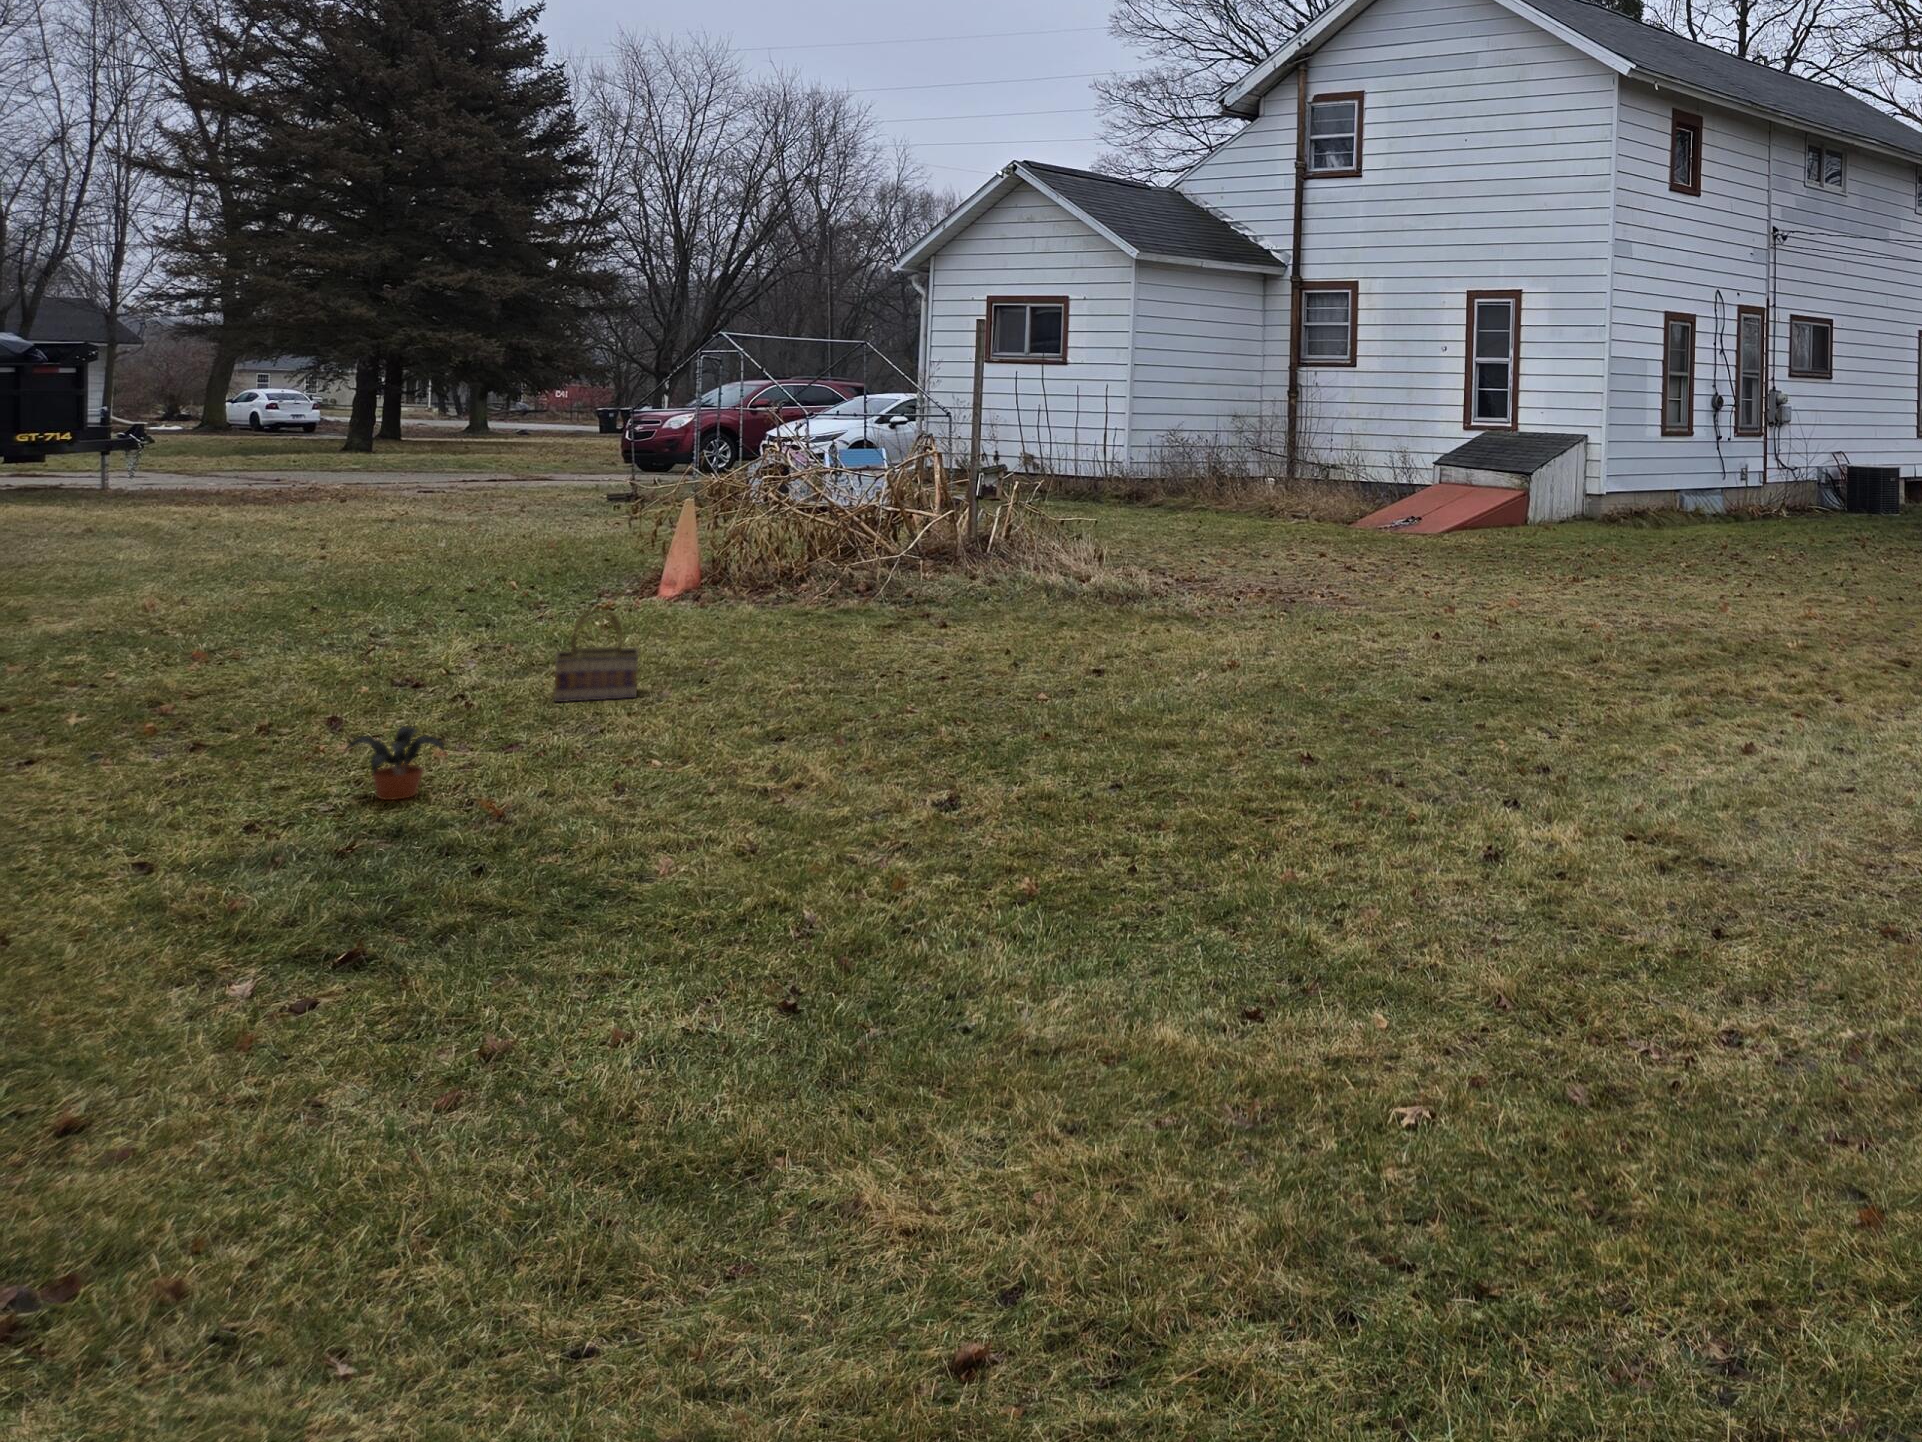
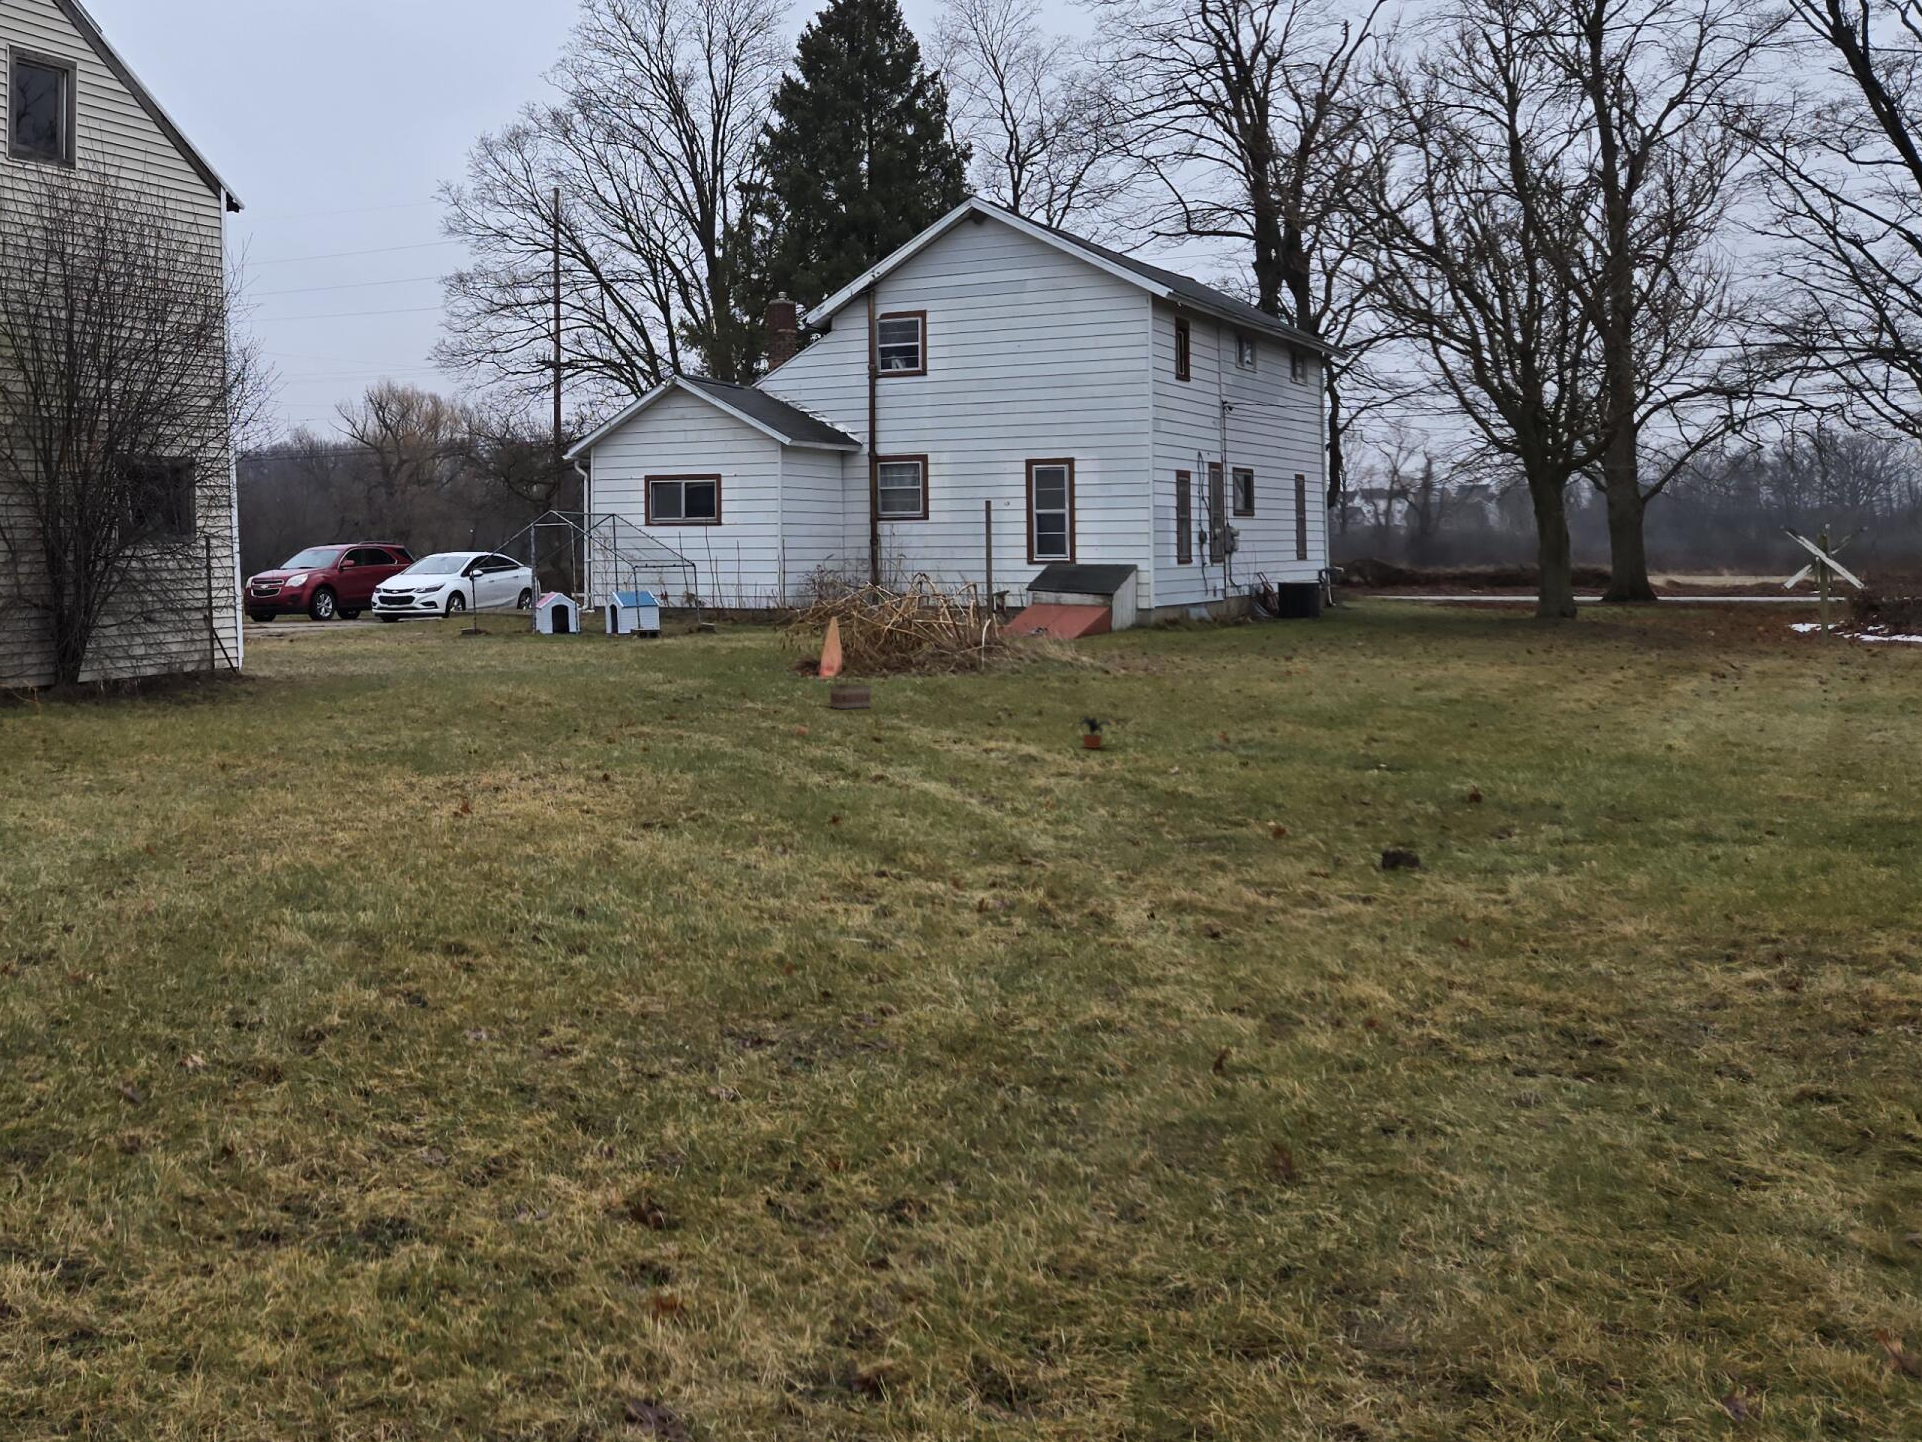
basket: present [554,610,640,702] -> present [830,666,871,709]

